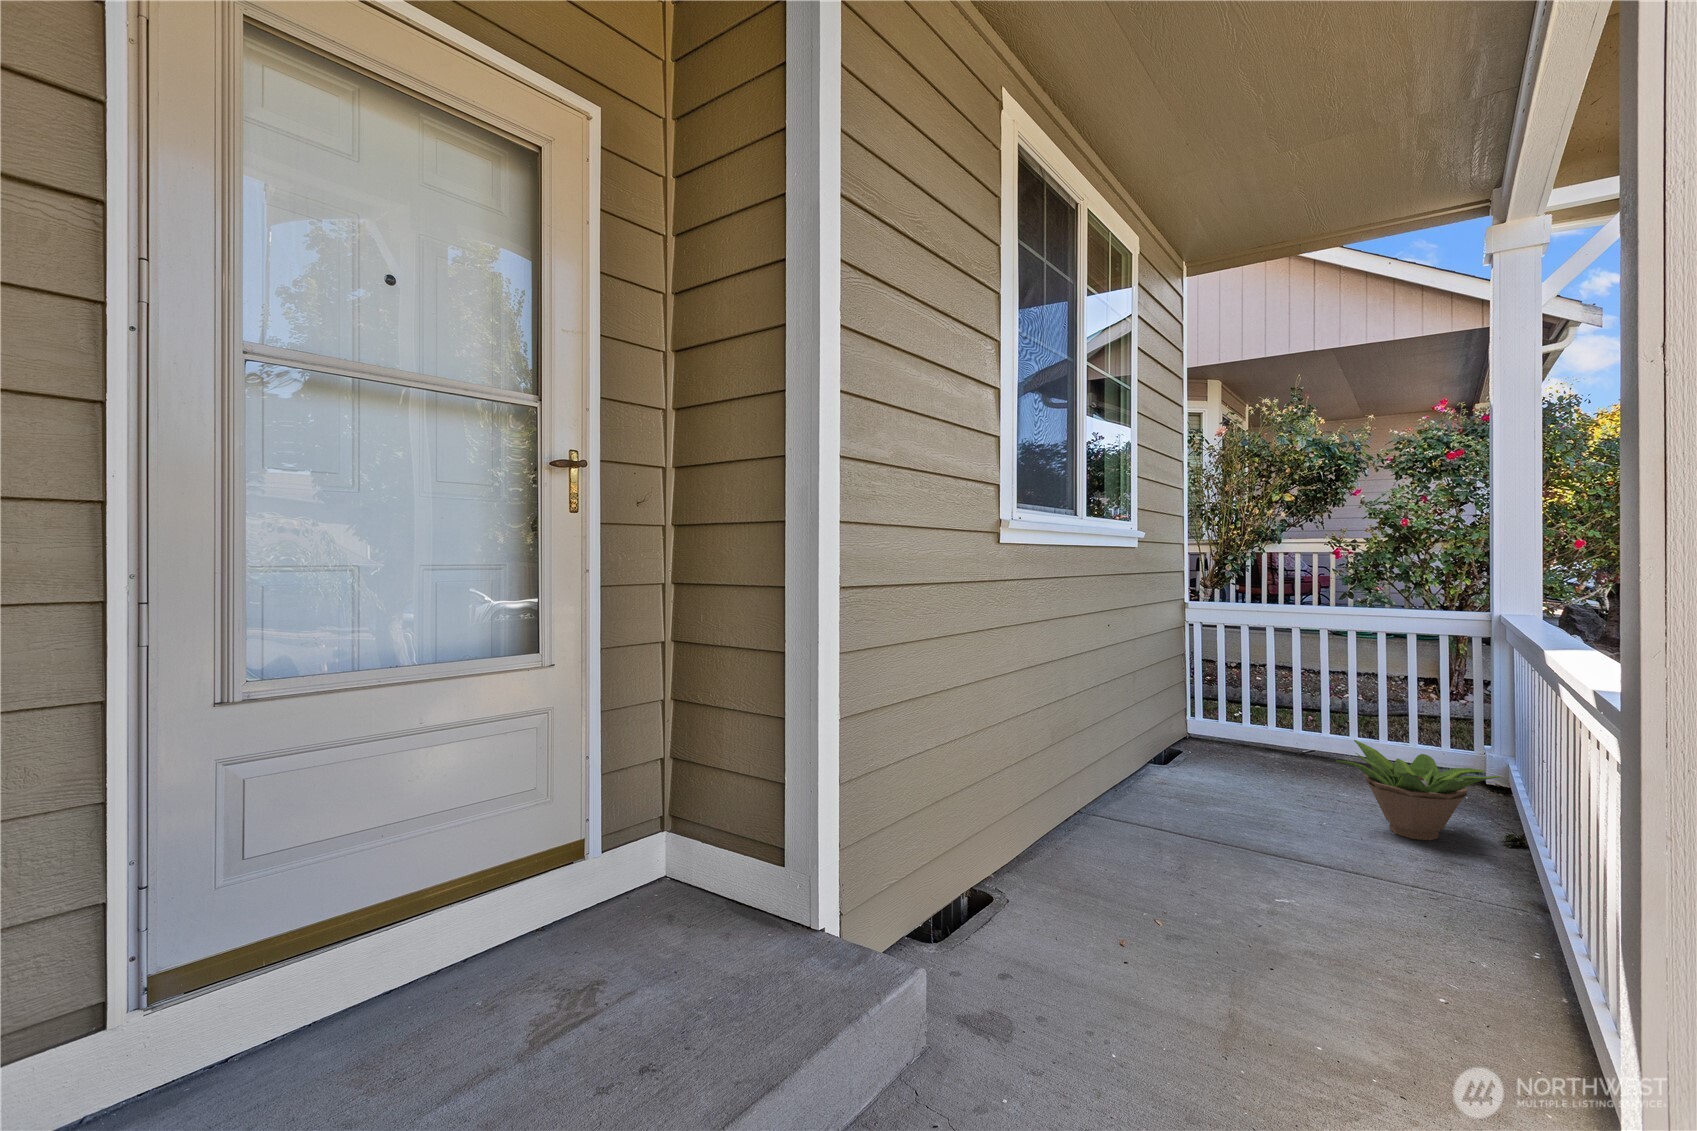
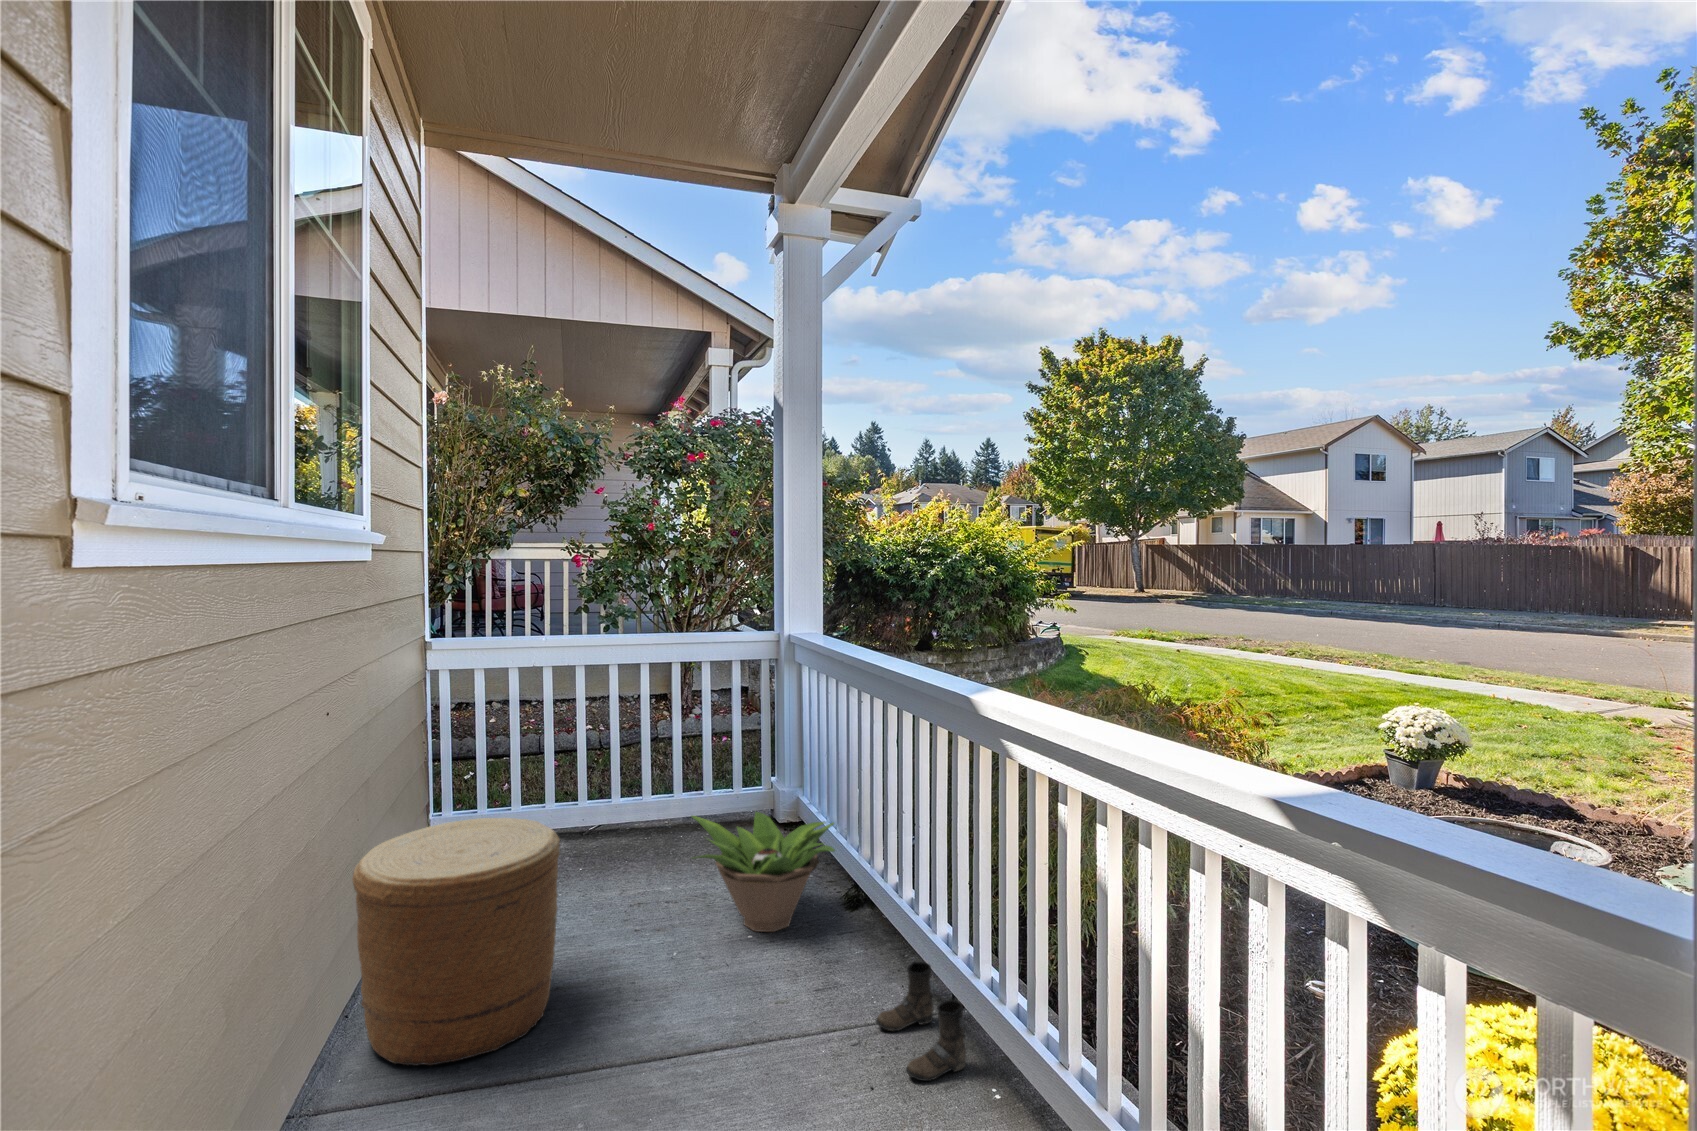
woven basket: none [1114,699,1230,824] -> present [352,818,560,1066]
boots: none [1448,864,1513,938] -> present [876,962,966,1081]

